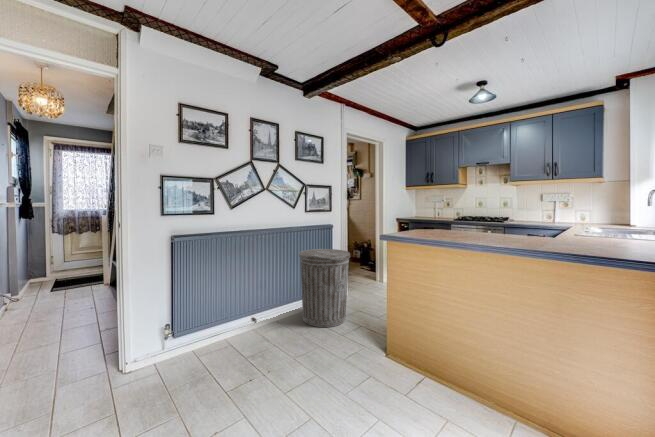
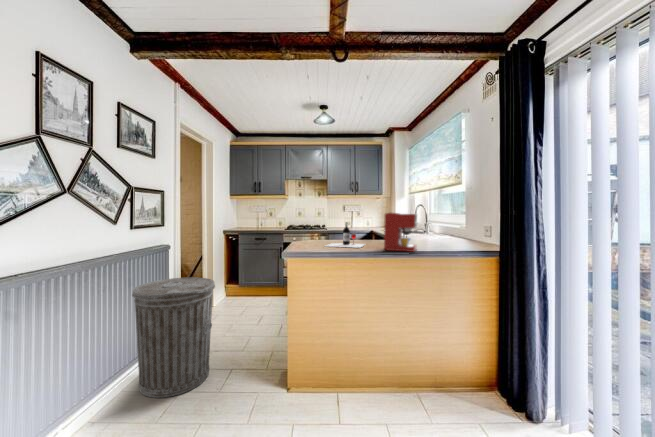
coffee maker: none [490,197,547,245] -> present [384,213,424,252]
wine bottle: none [436,209,495,237] -> present [327,222,365,248]

